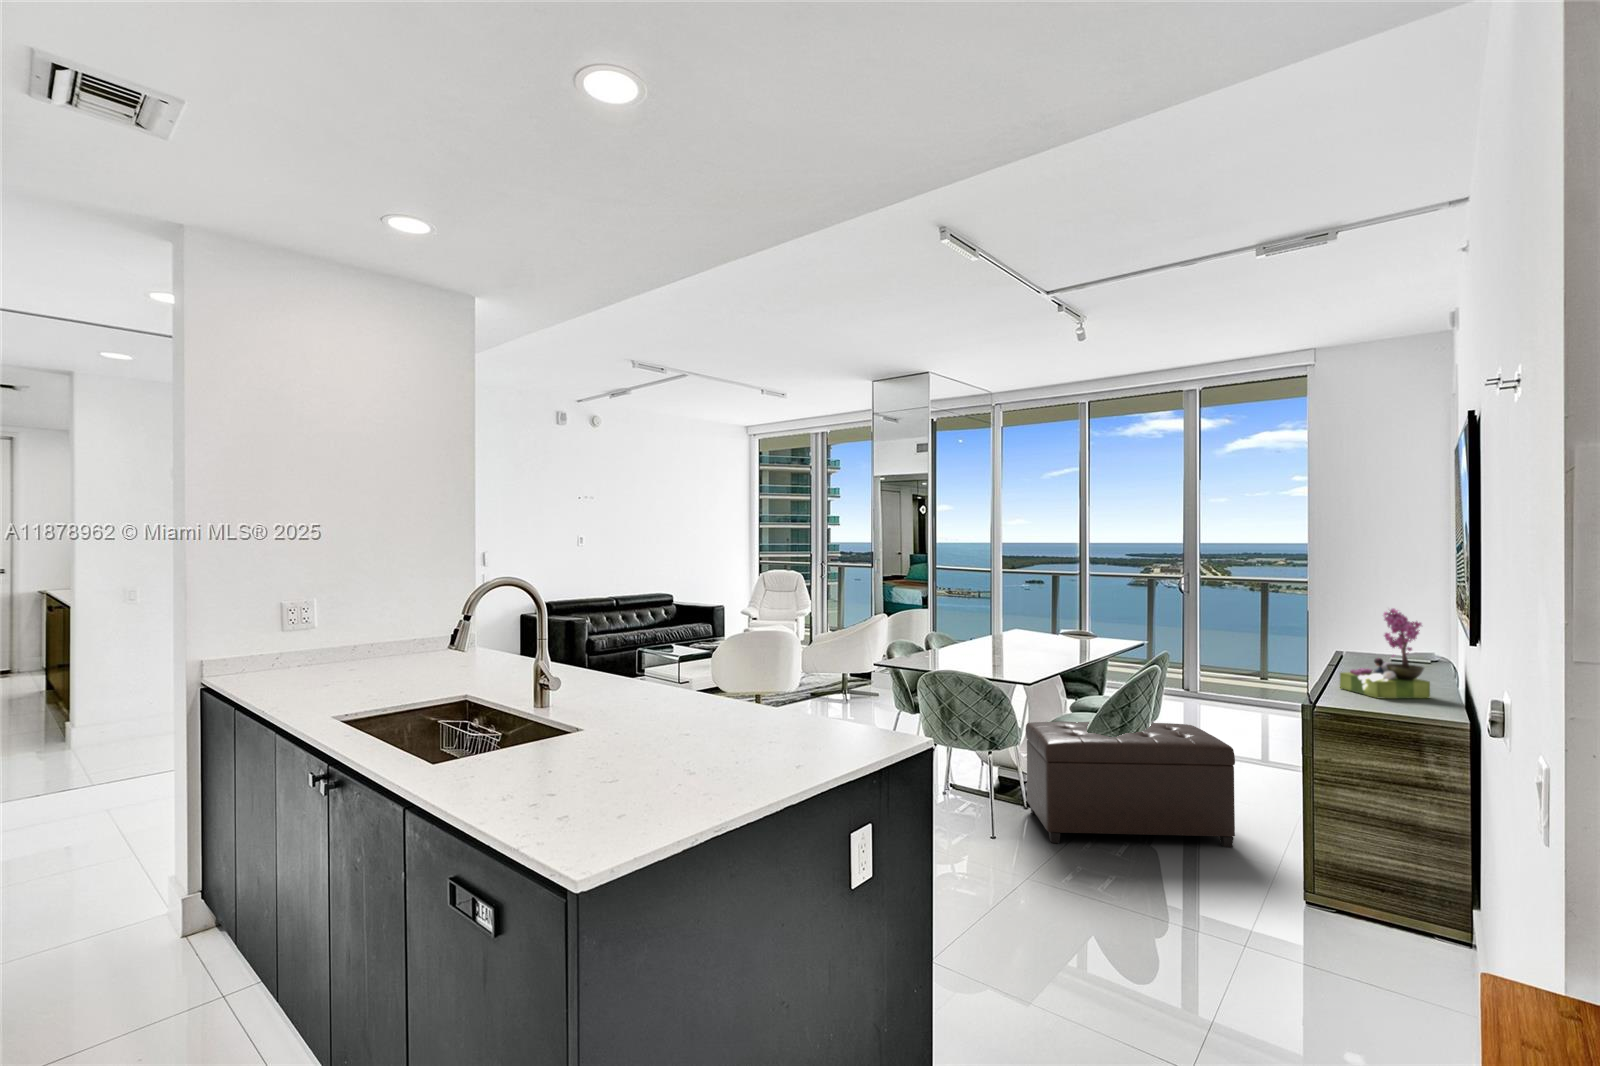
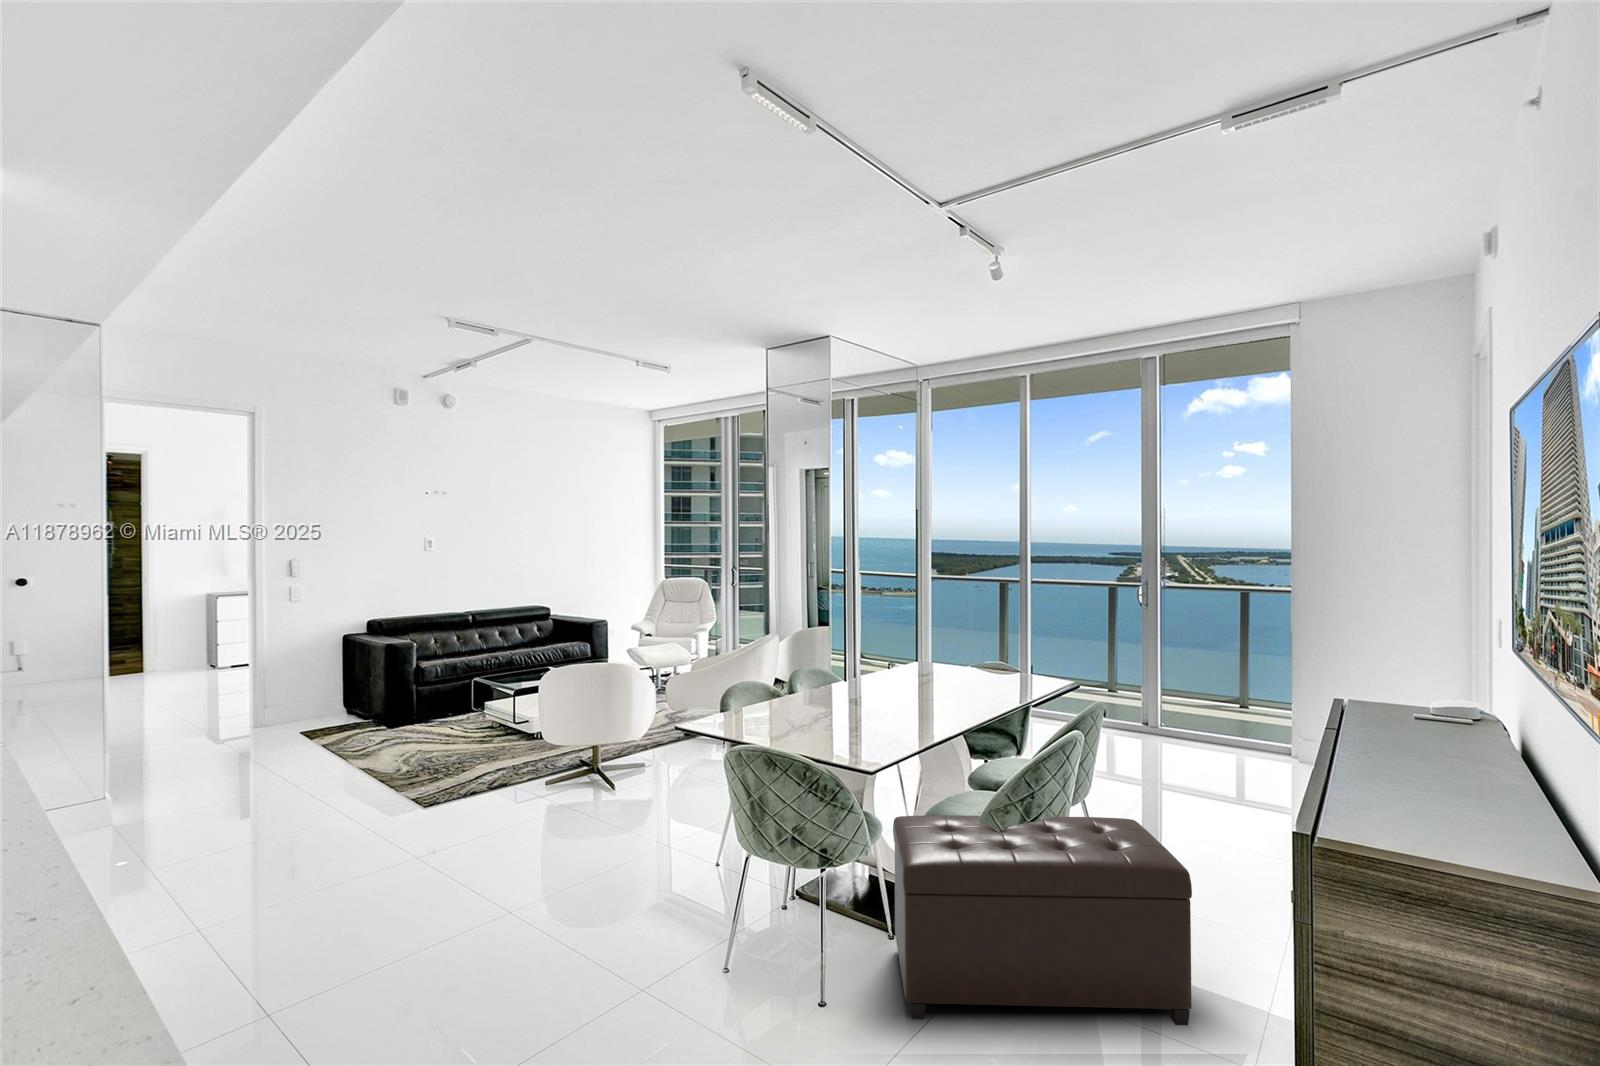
flower arrangement: present [1340,608,1430,699] -> none [1354,656,1503,814]

